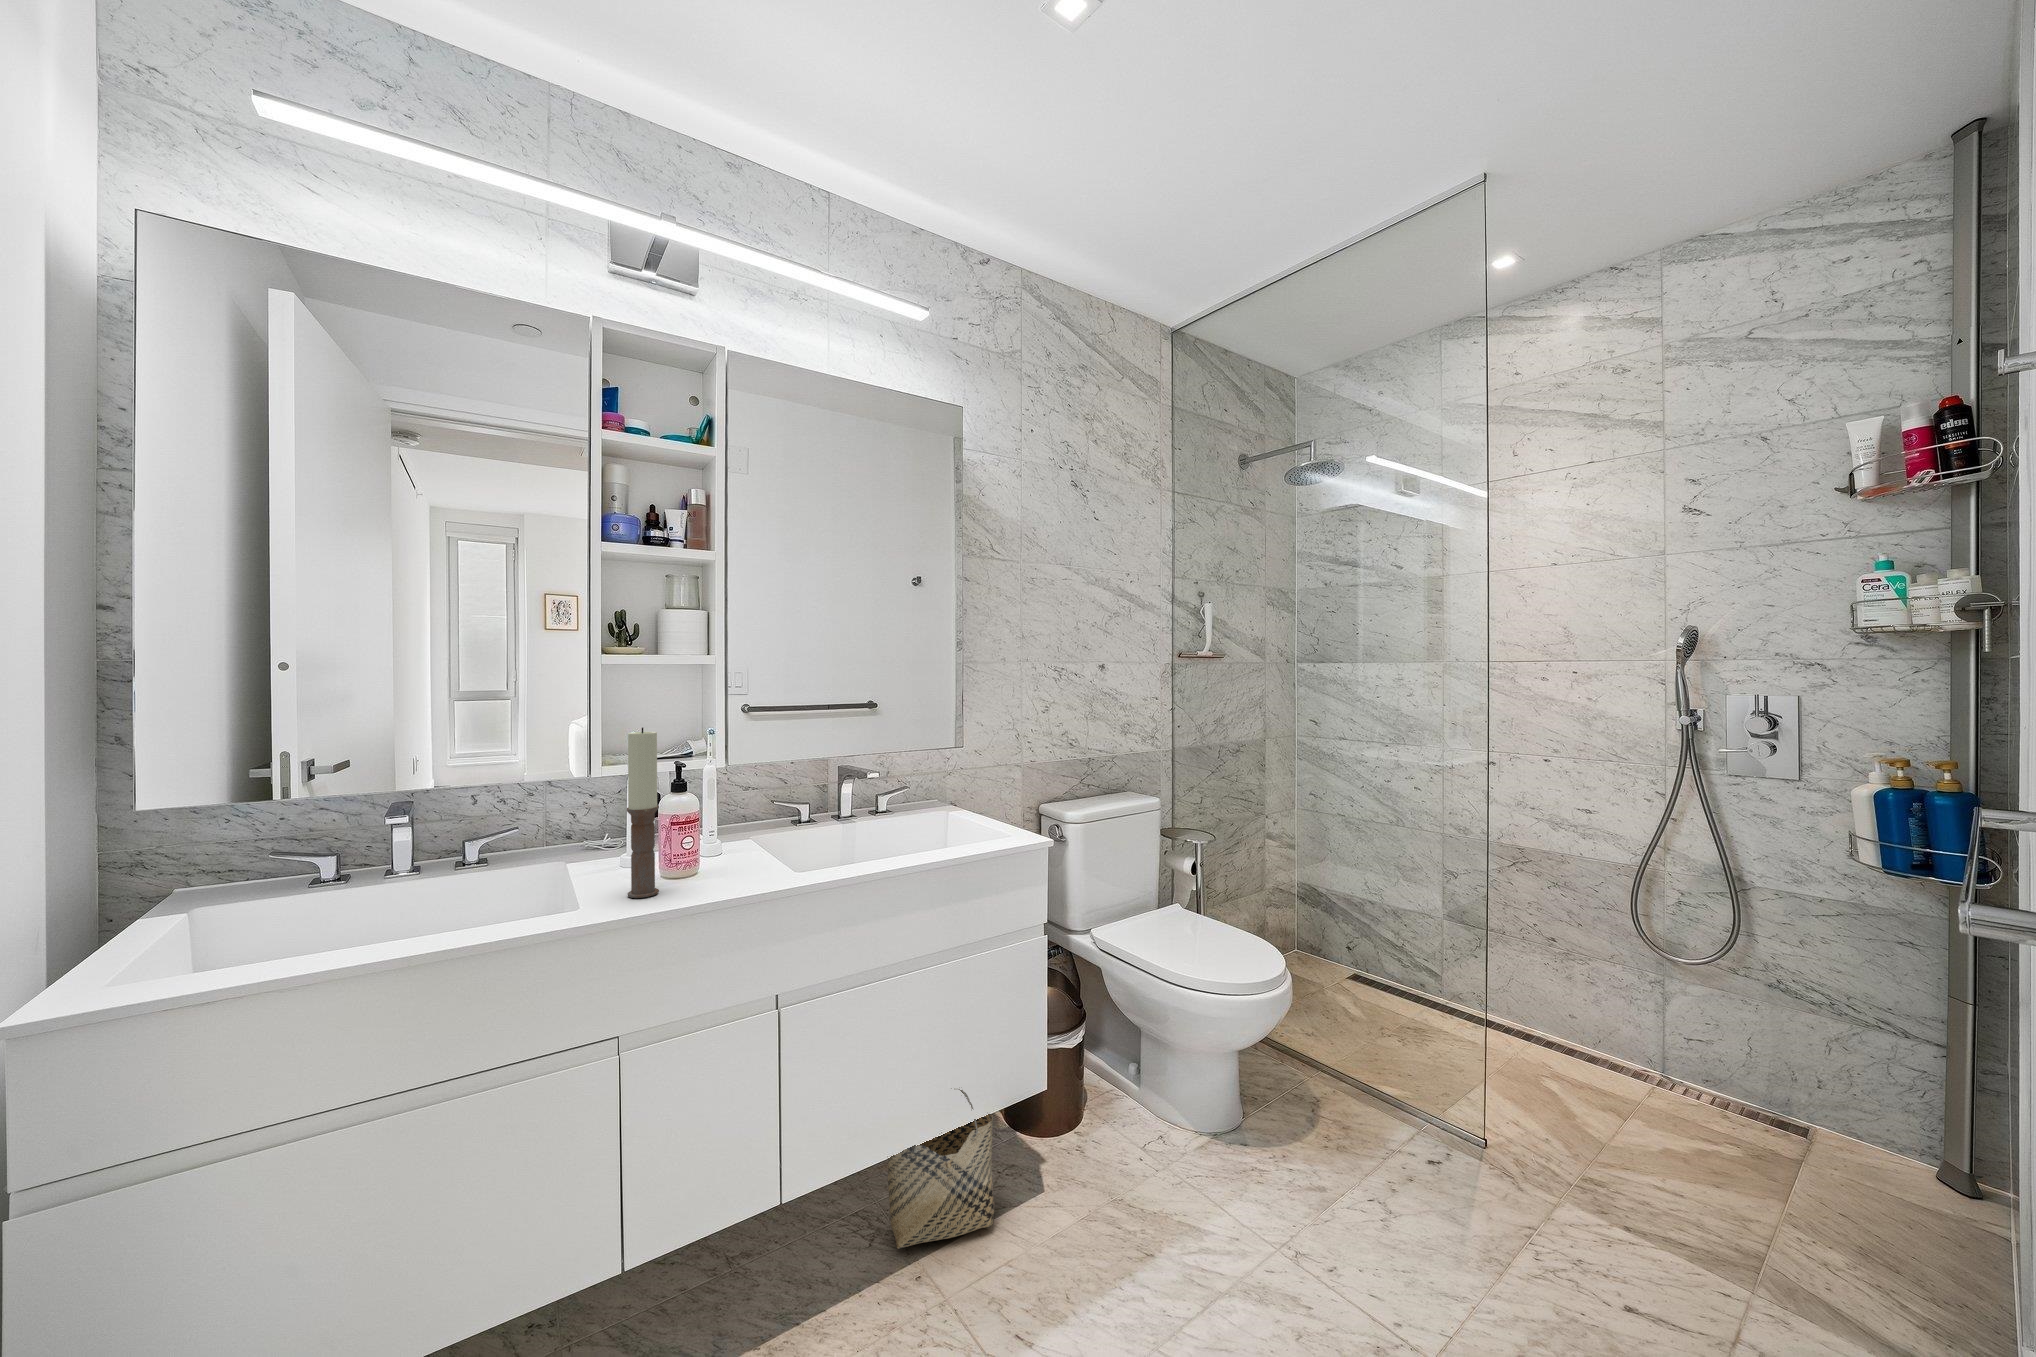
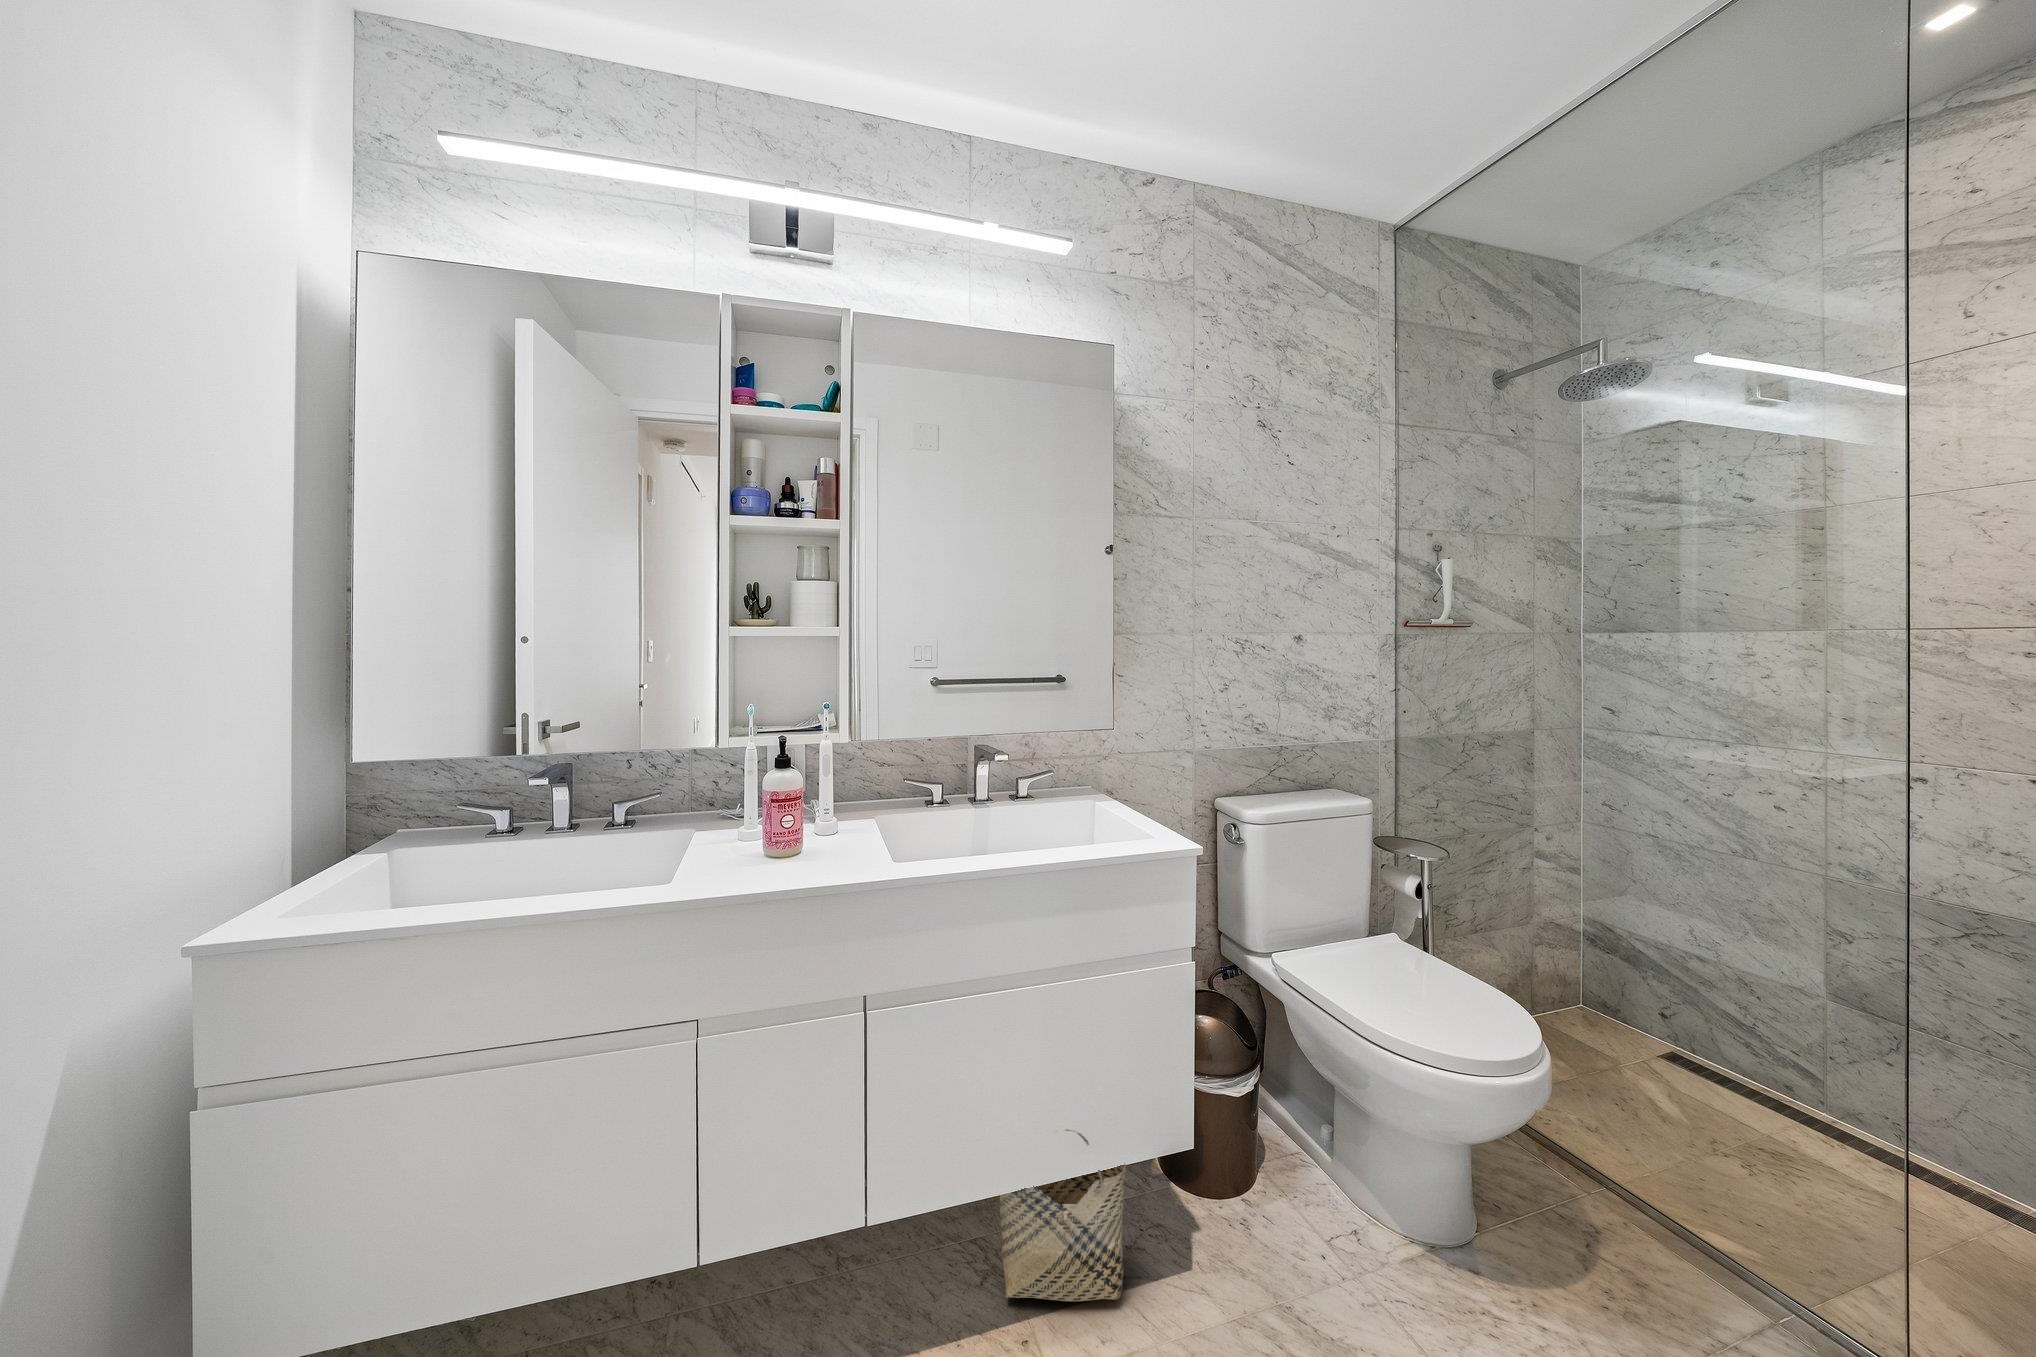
candle: present [627,727,659,898] -> none [704,698,737,877]

